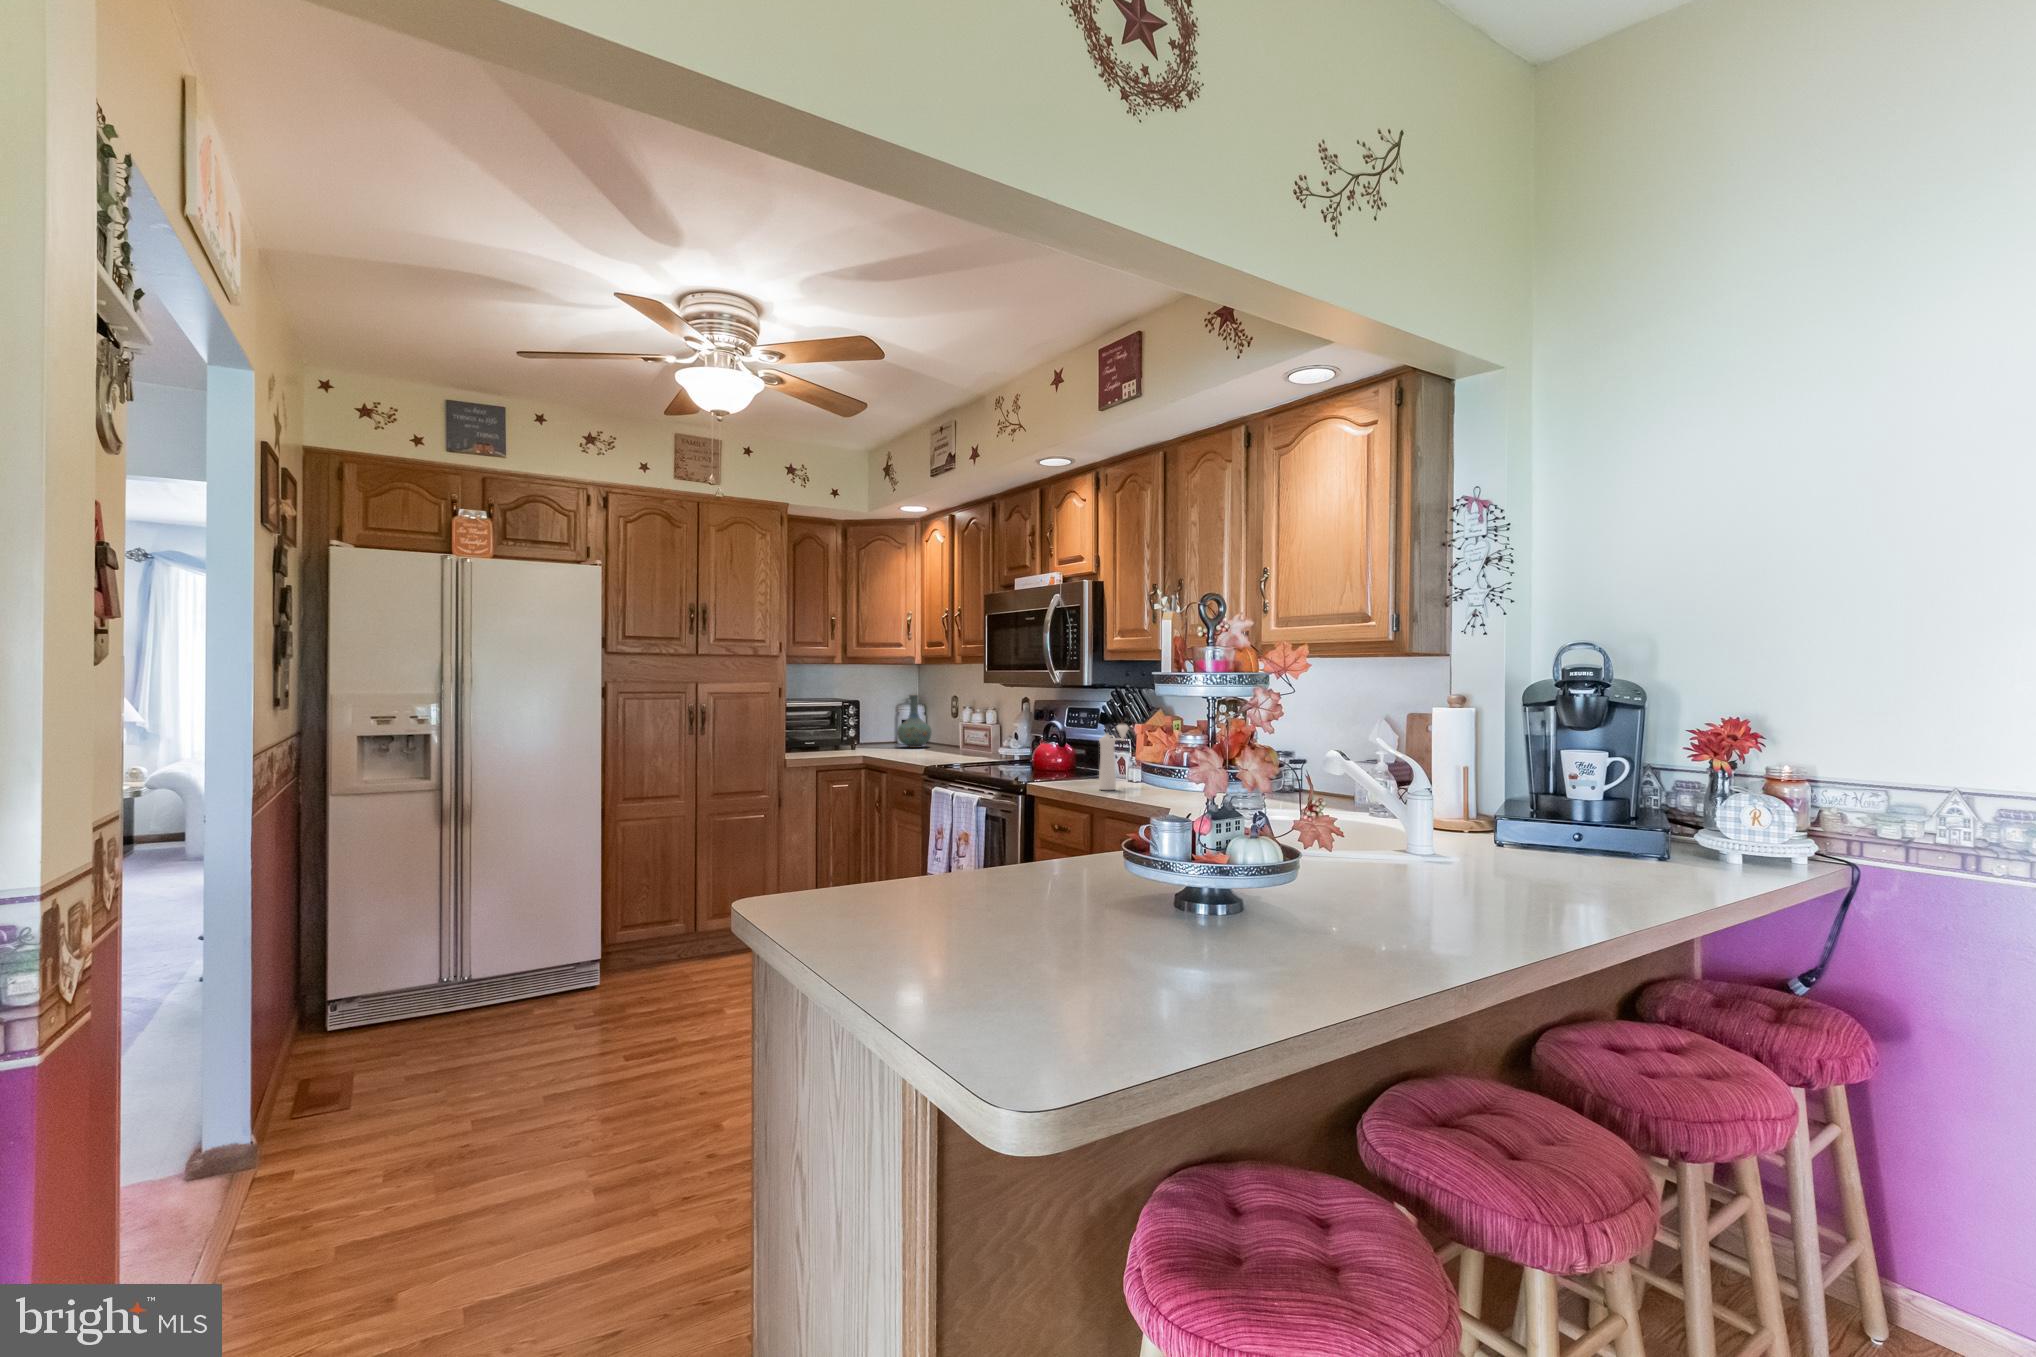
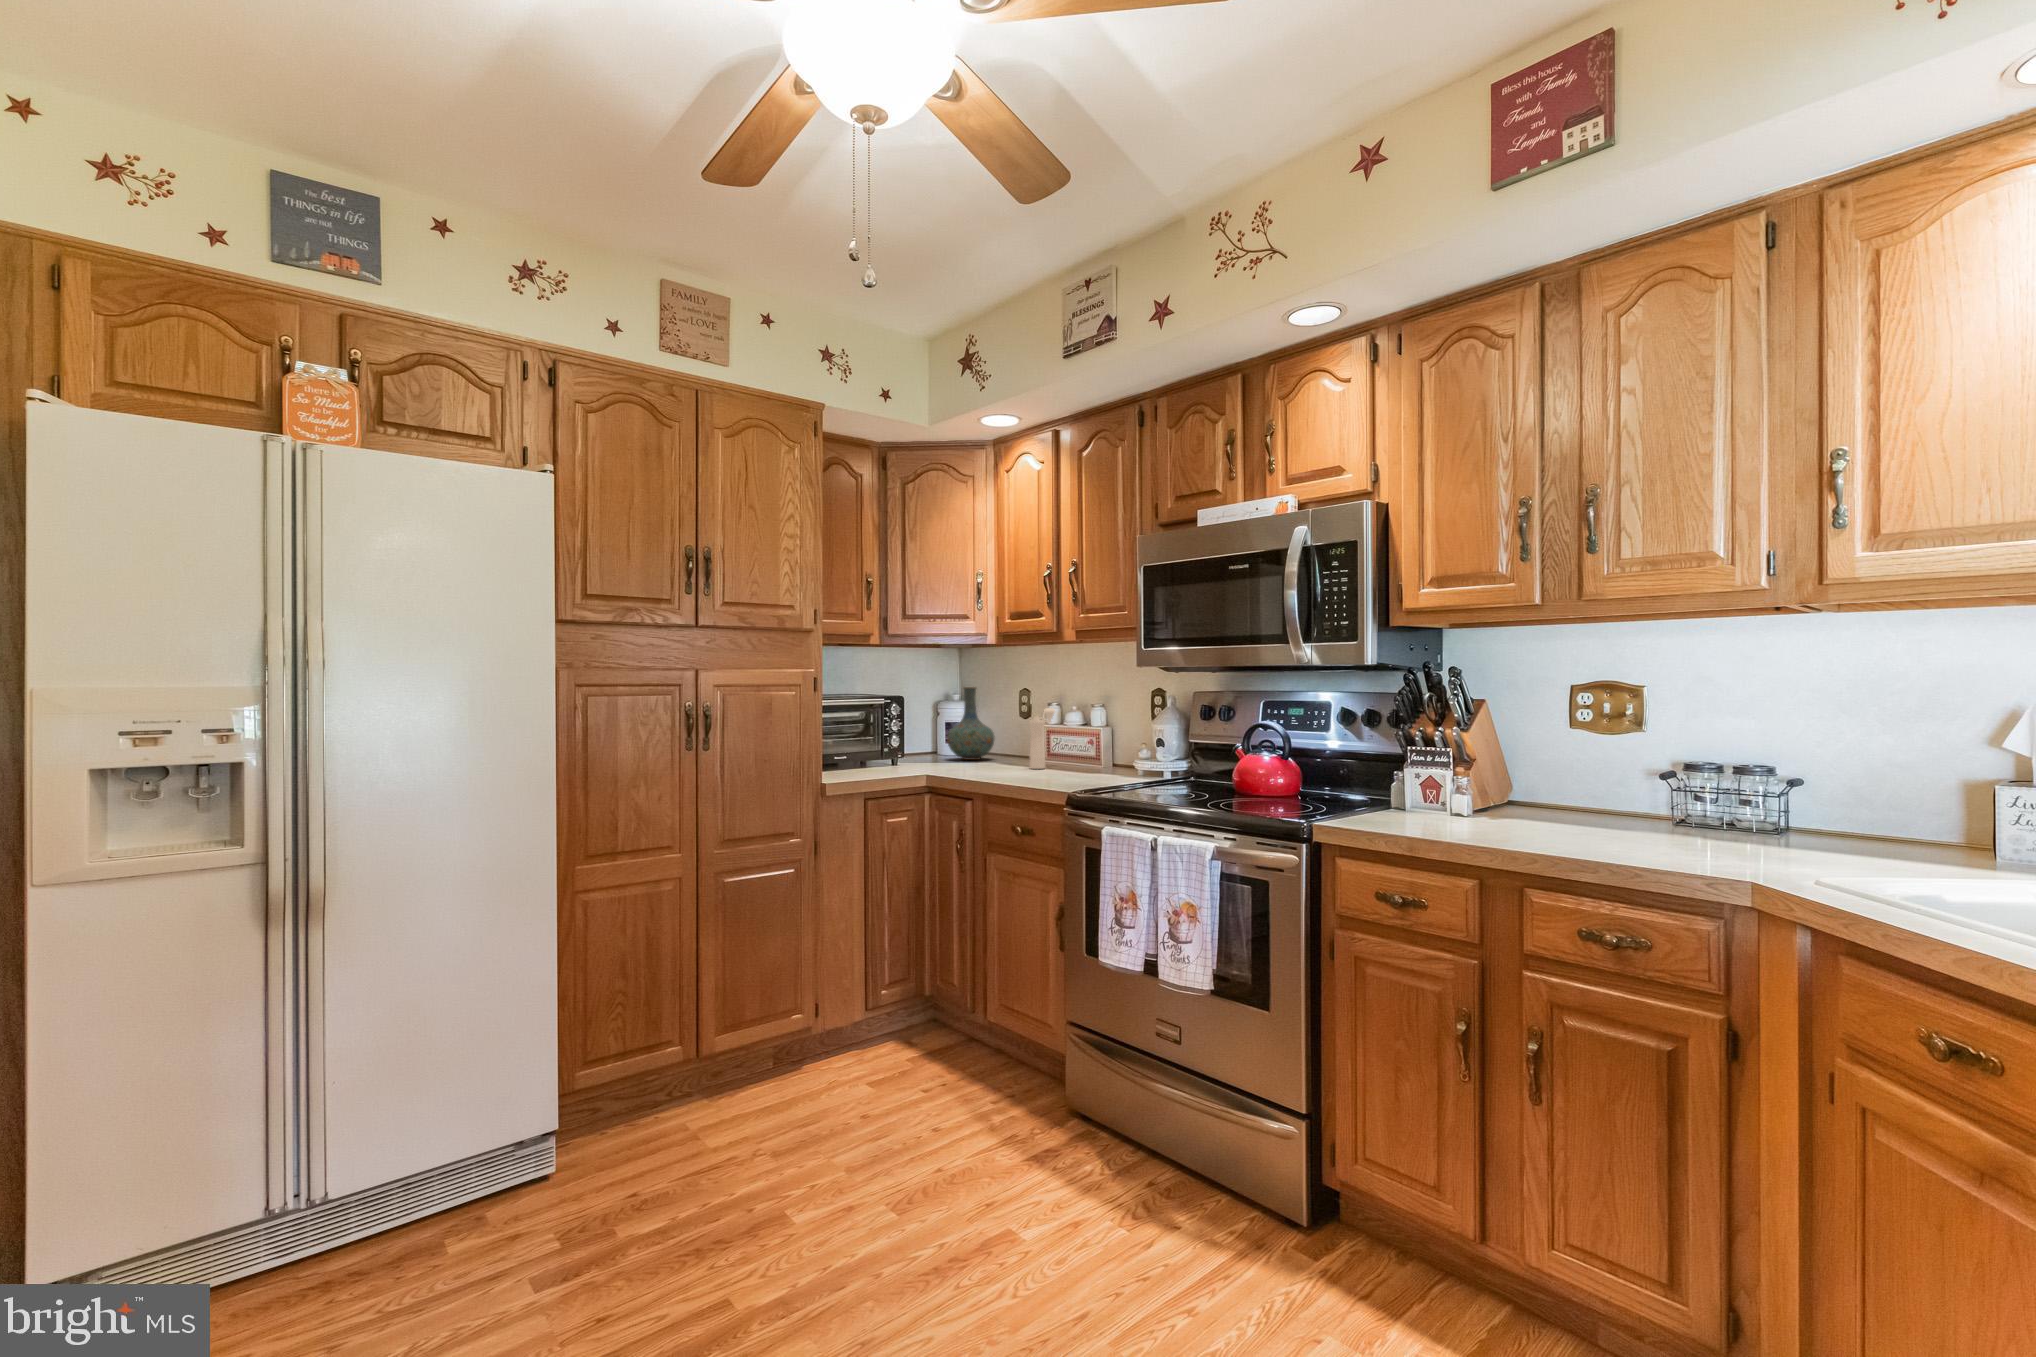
pepper mill: present [1099,725,1129,790] -> present [1029,708,1055,769]

